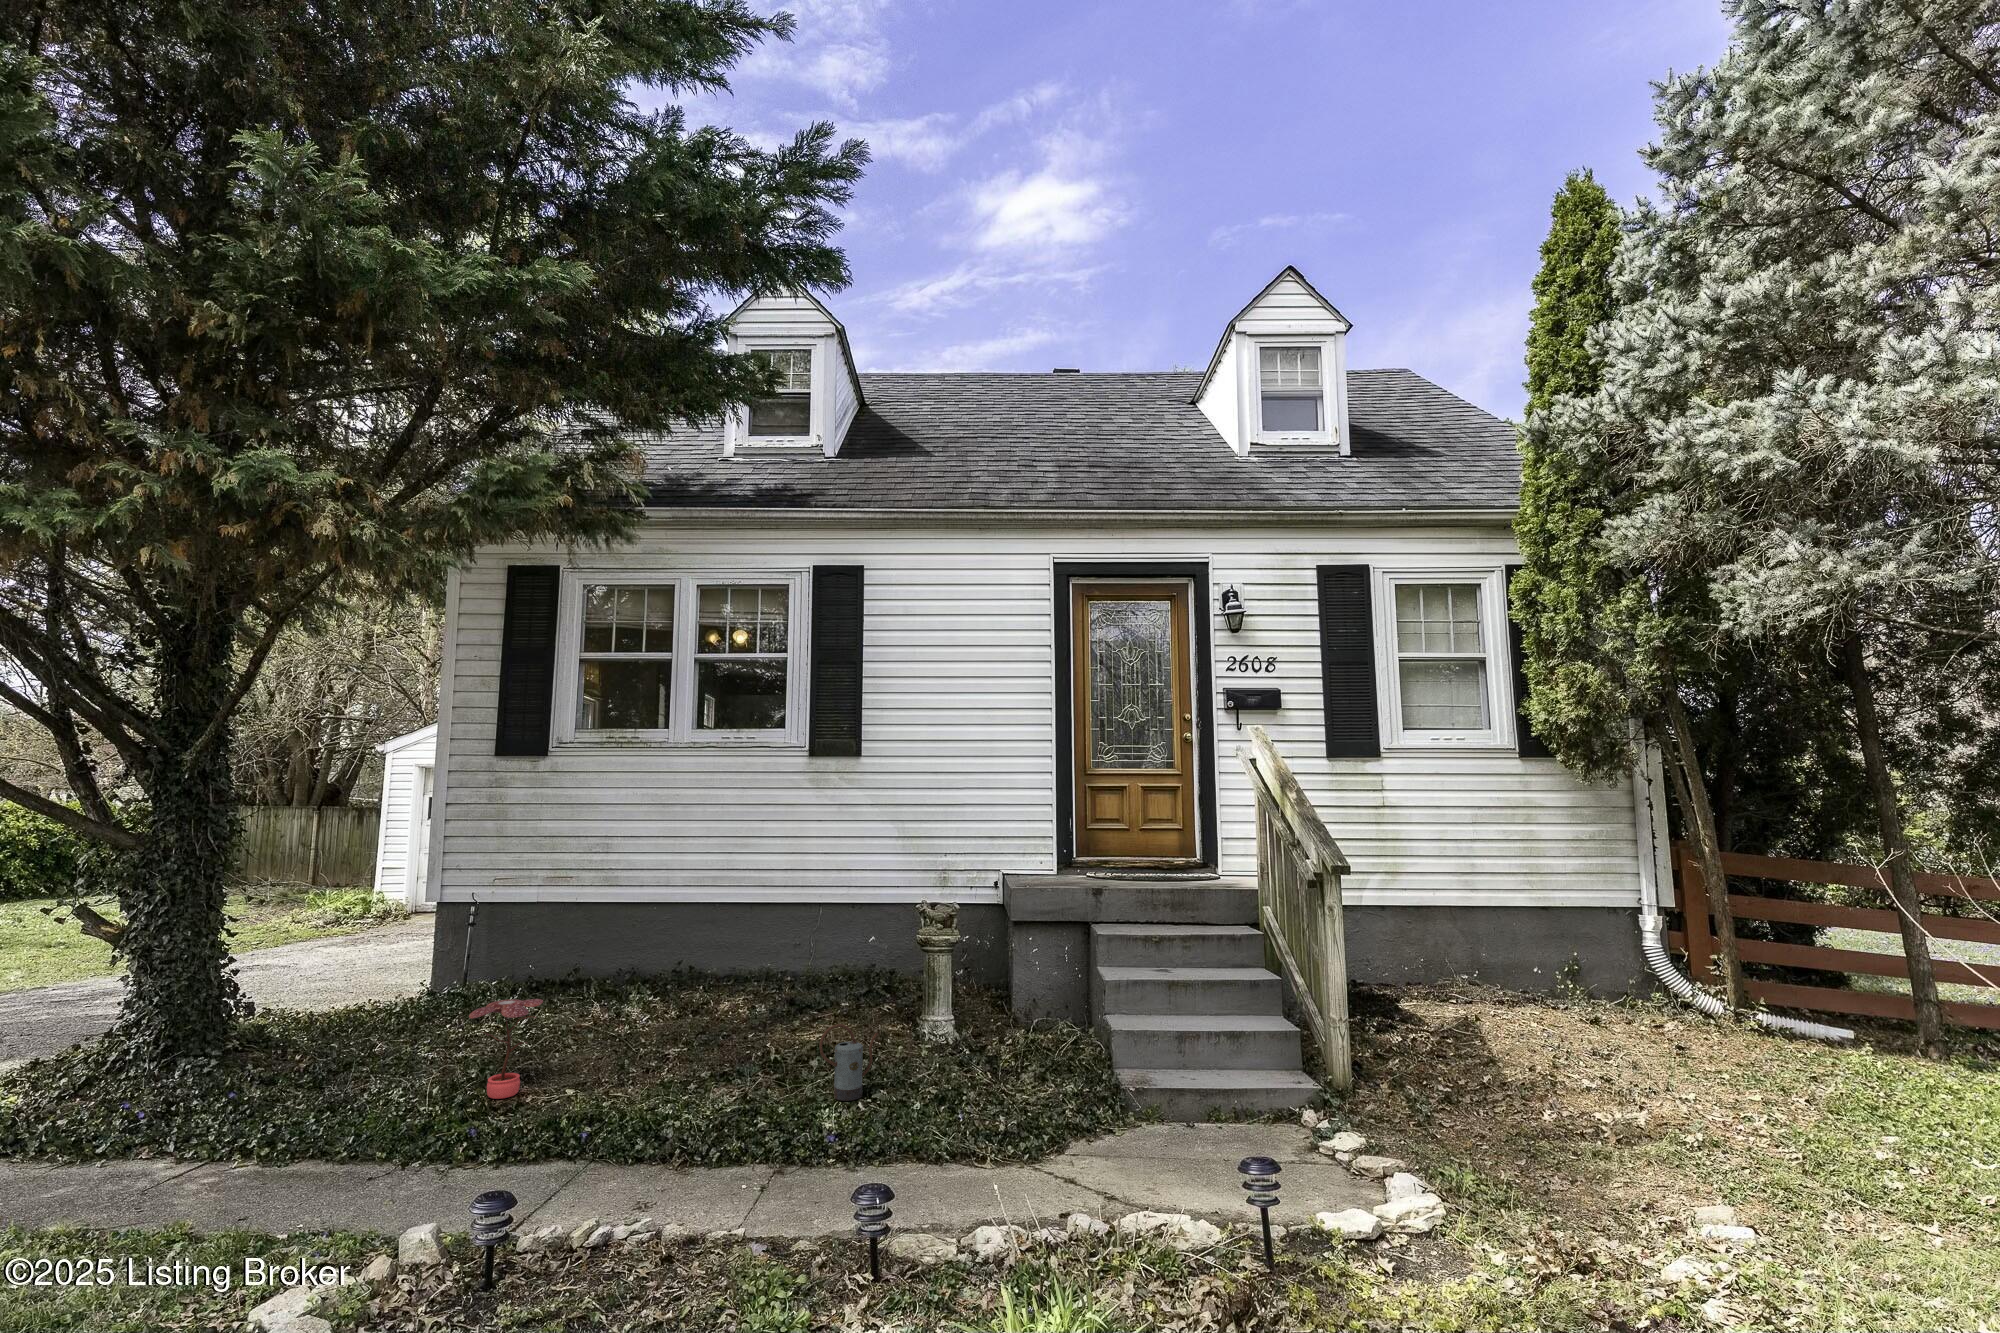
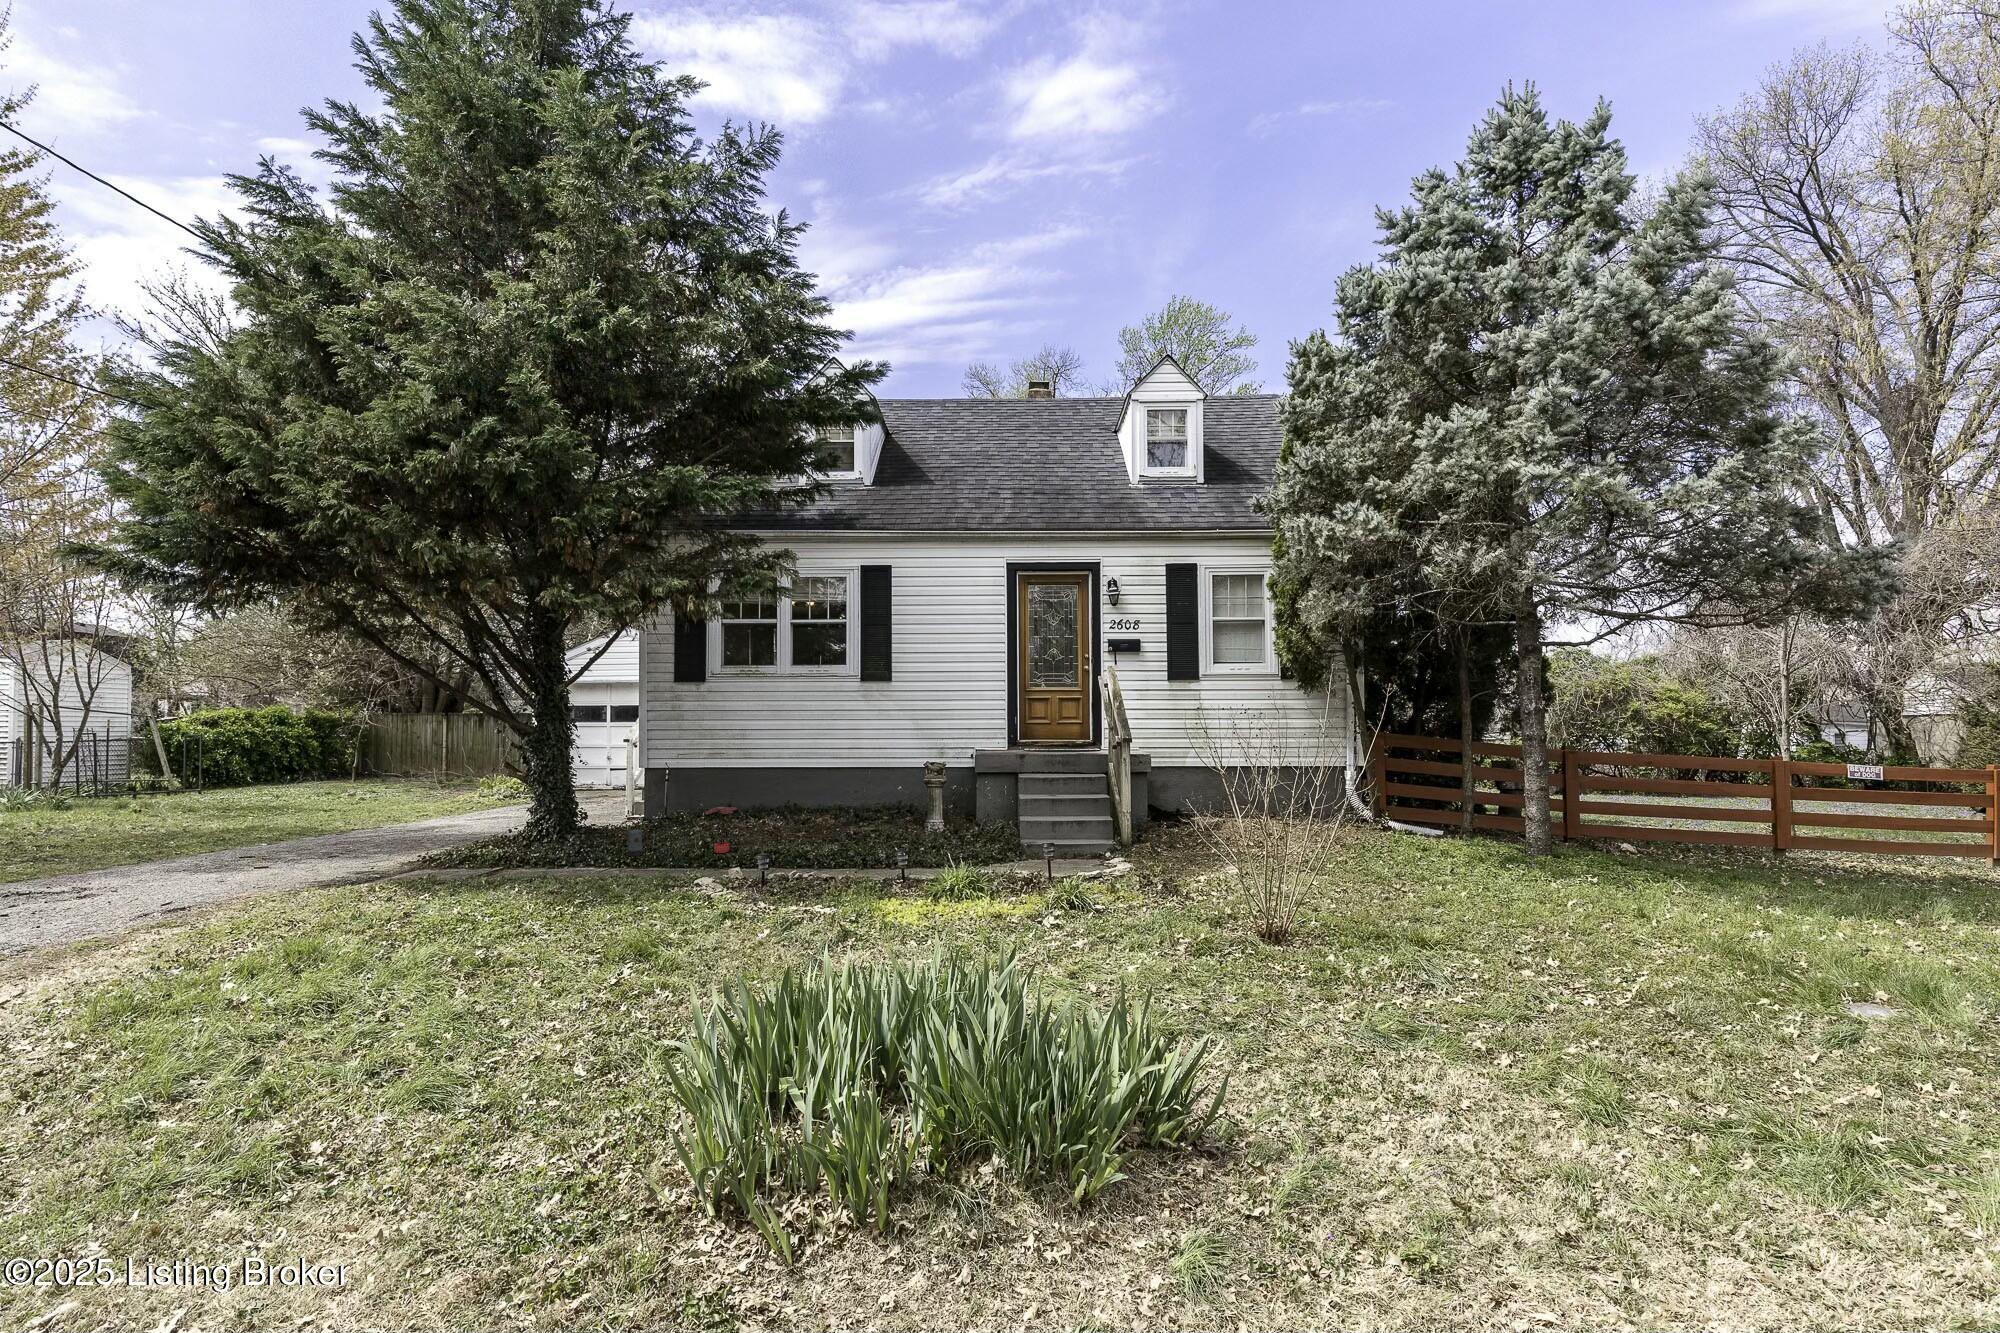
watering can: present [819,1024,878,1101] -> present [619,820,651,856]

